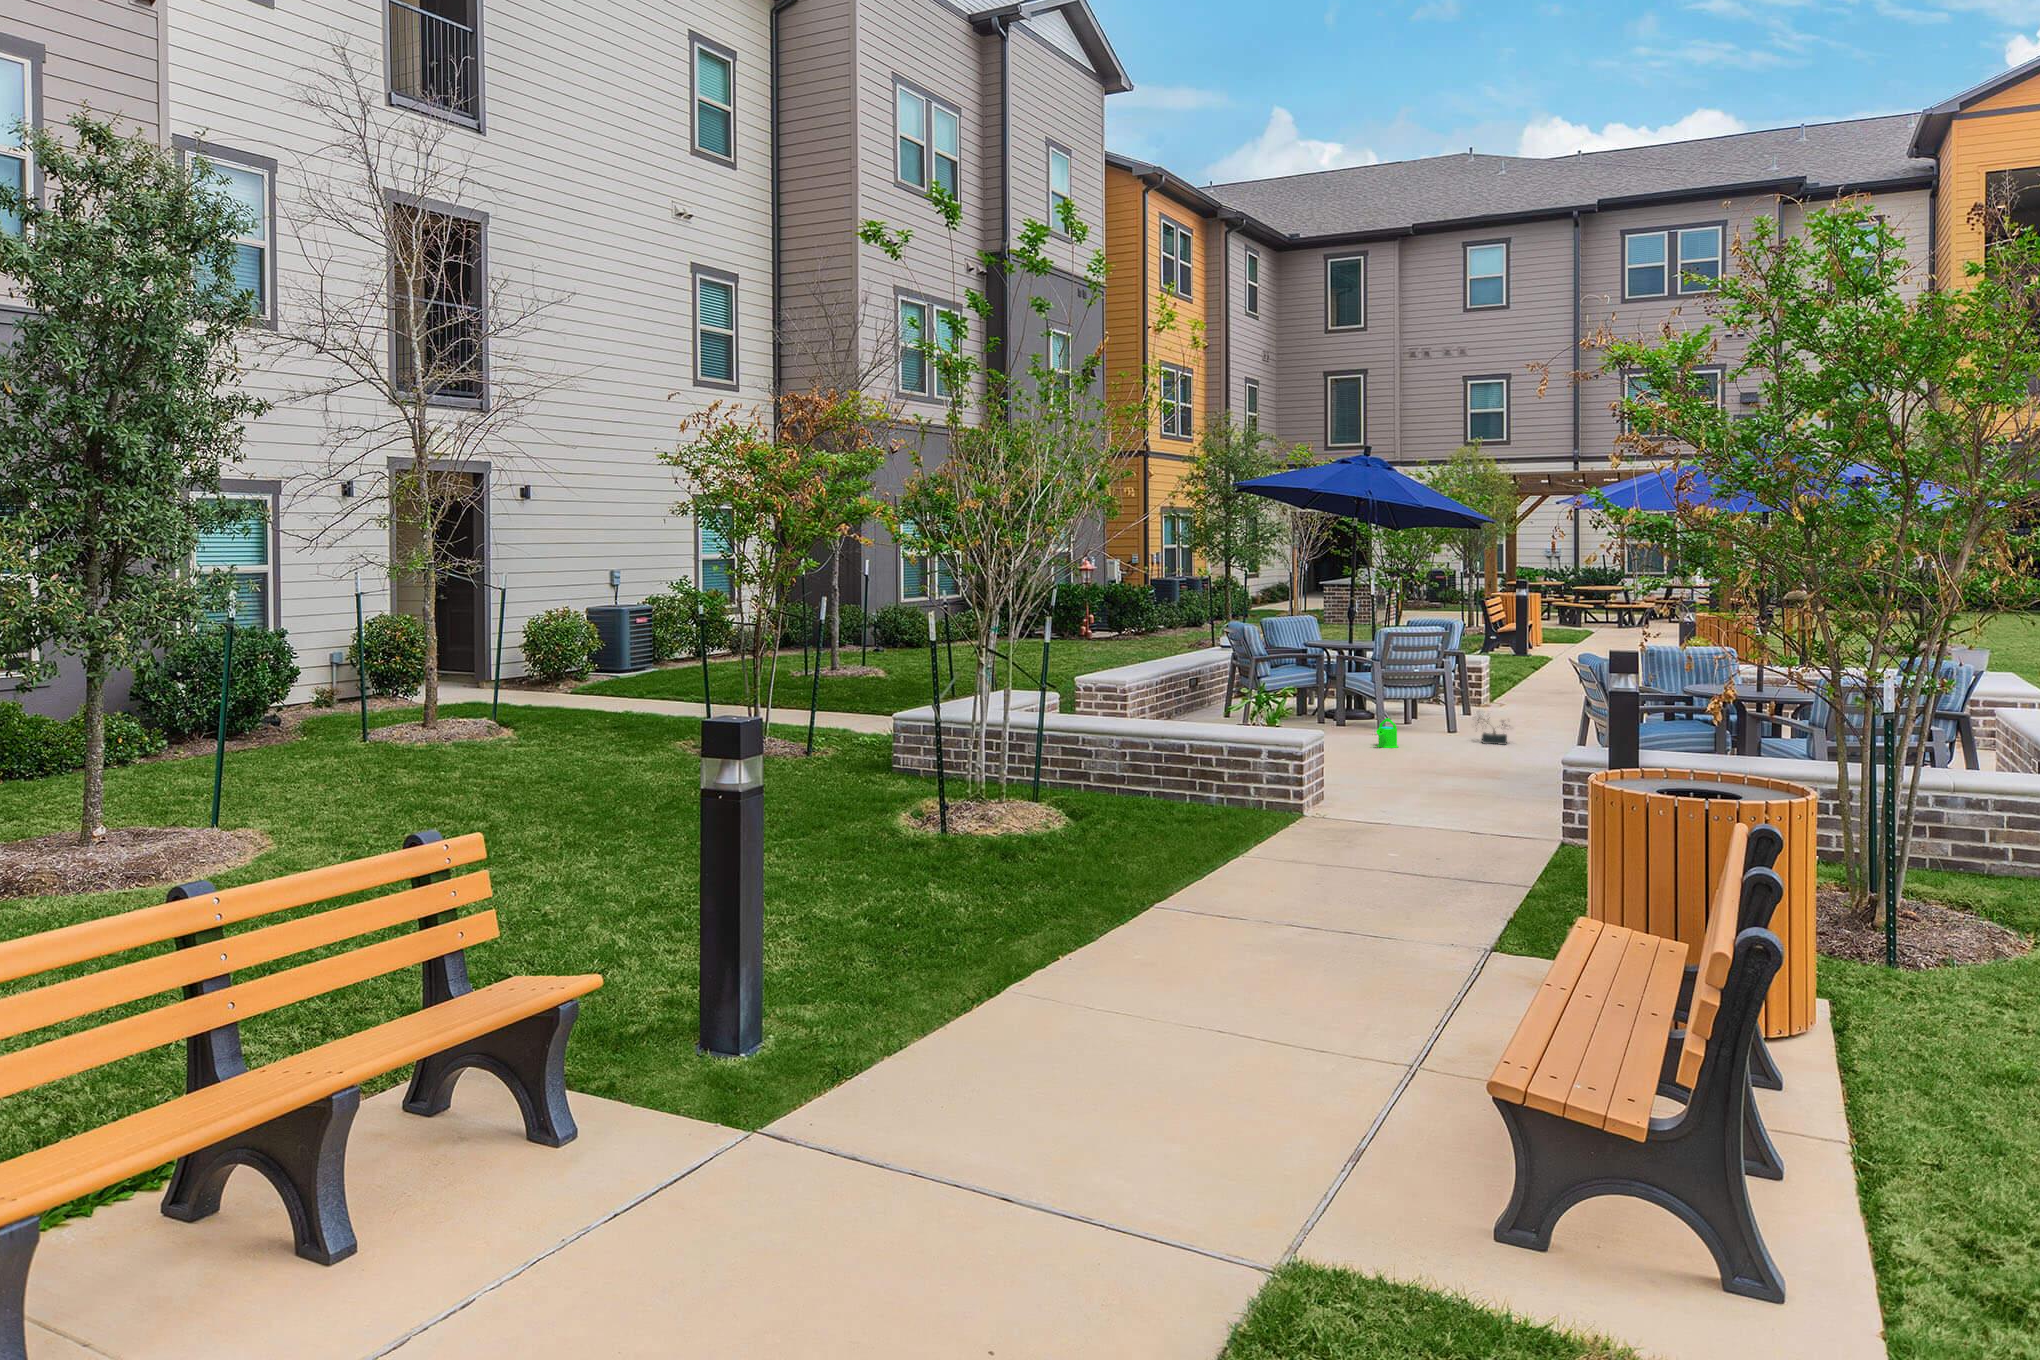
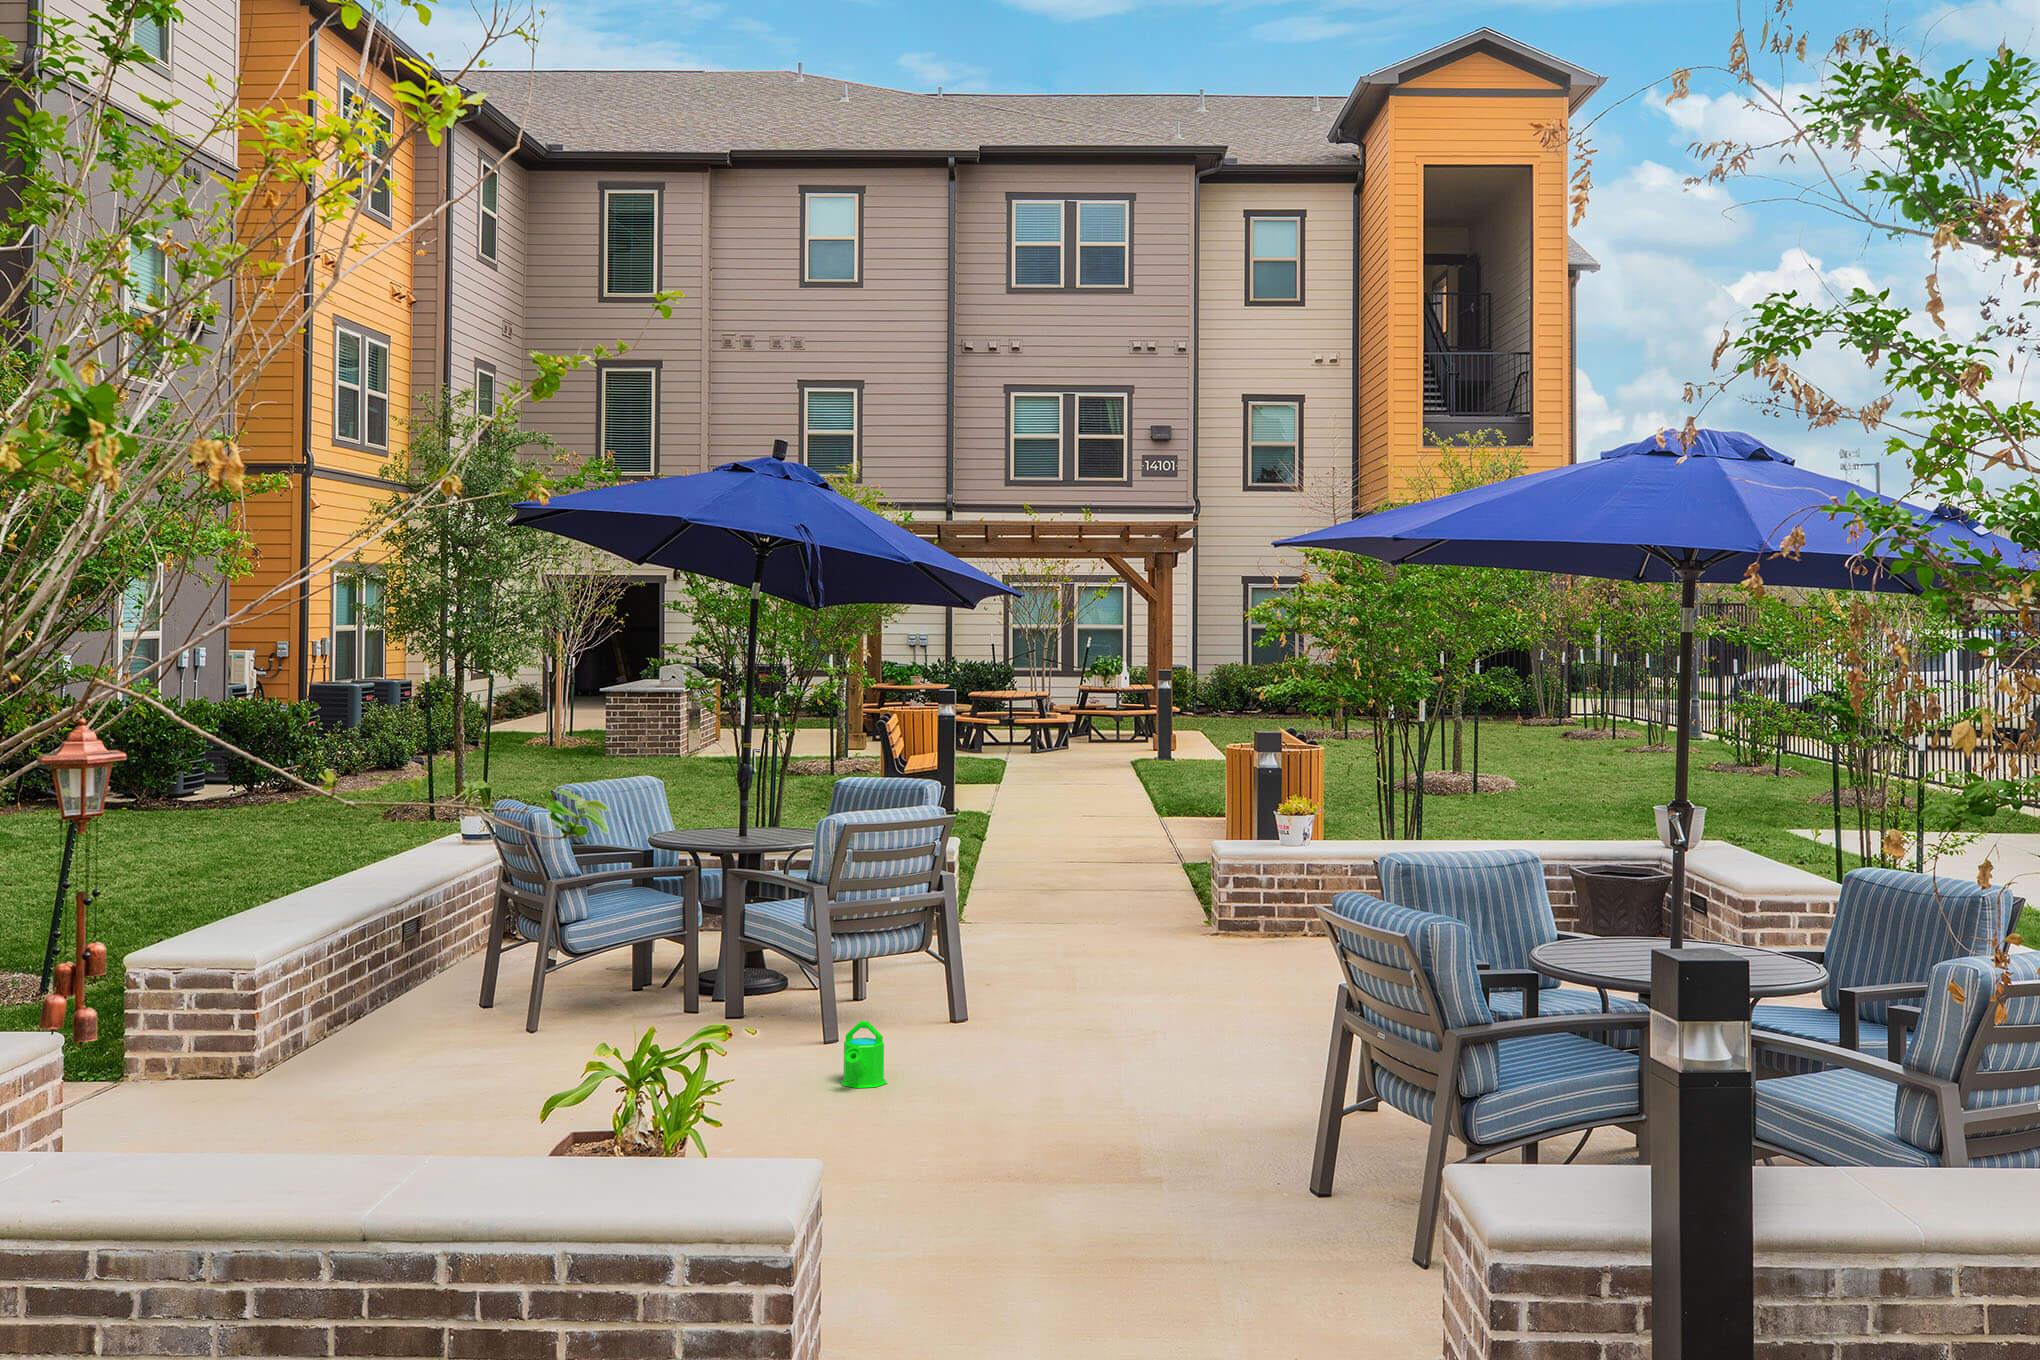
decorative plant: present [1475,711,1510,745] -> none [1013,979,1094,1050]

